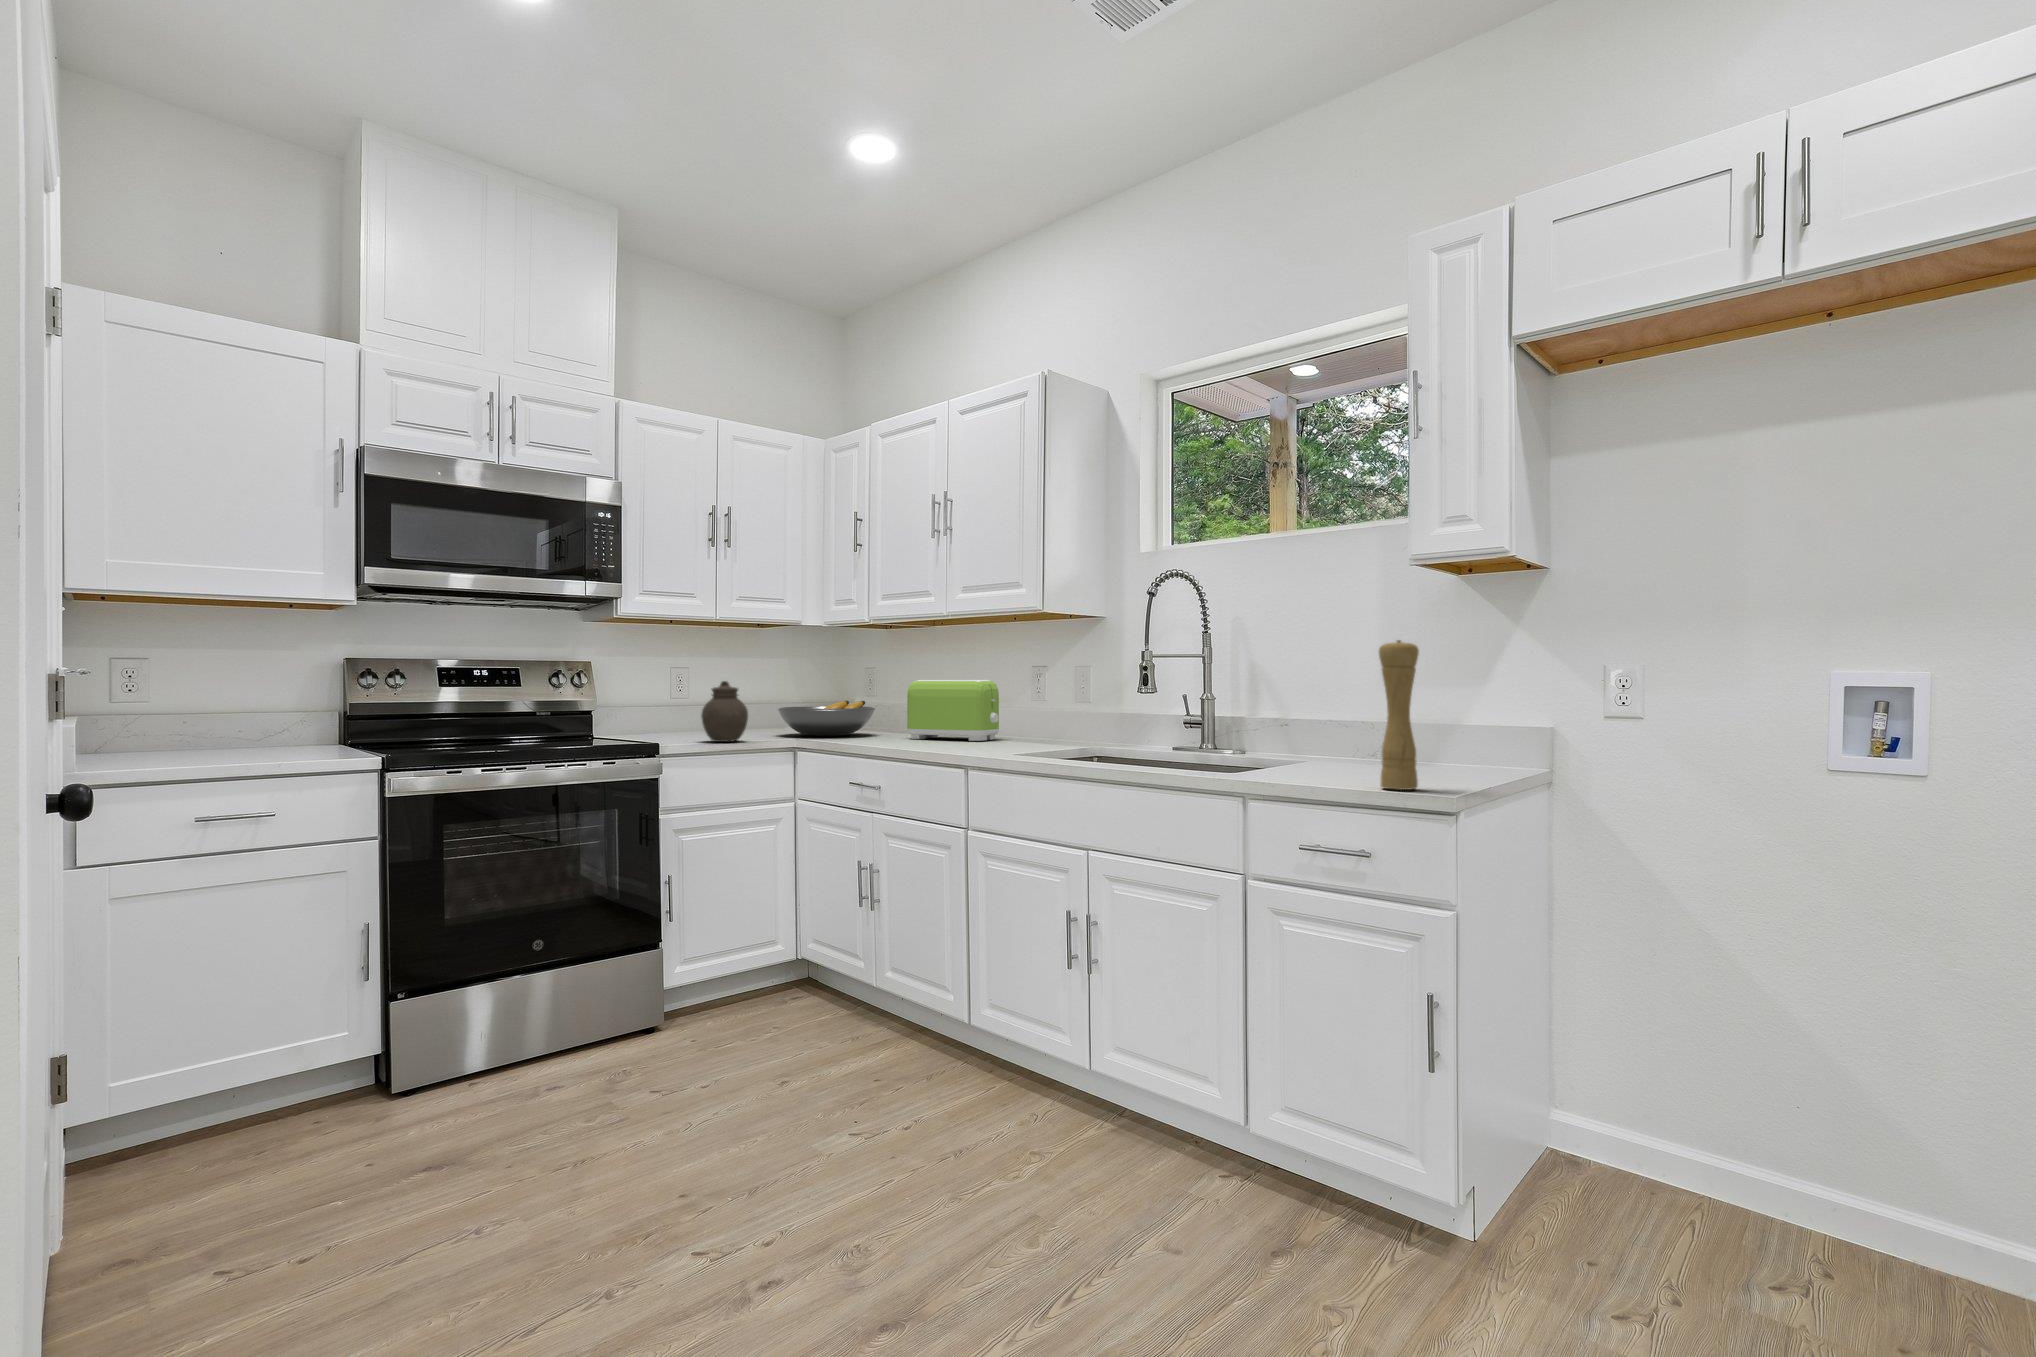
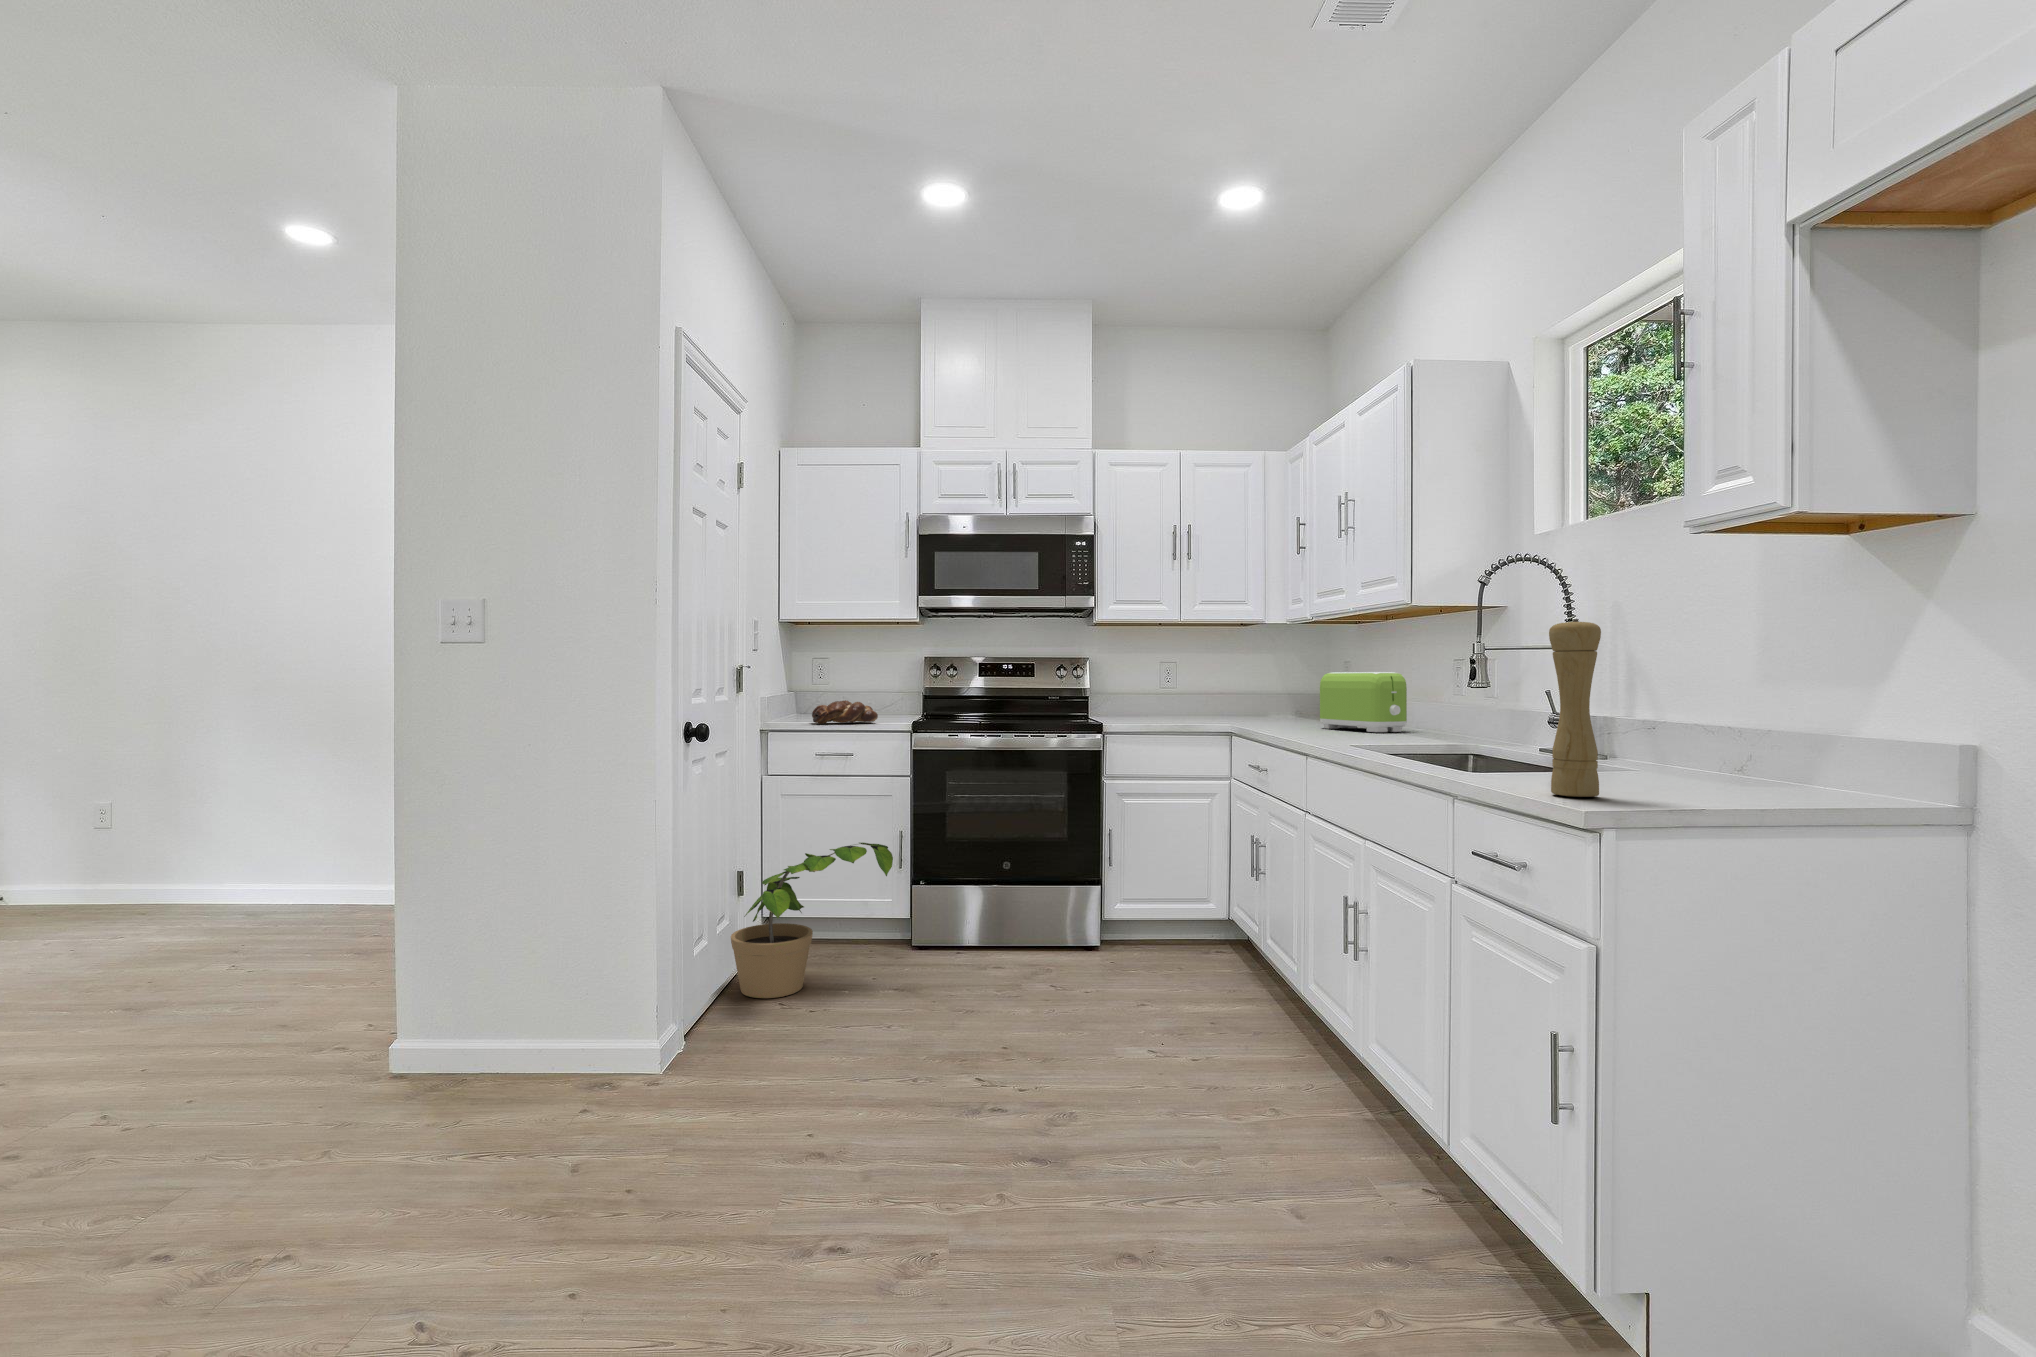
jar: present [701,681,748,742] -> none [1141,673,1179,724]
fruit bowl: present [778,701,875,736] -> none [1221,692,1310,723]
bread loaf: none [182,726,312,766] -> present [812,700,878,724]
potted plant: none [91,945,424,1255] -> present [731,843,893,998]

